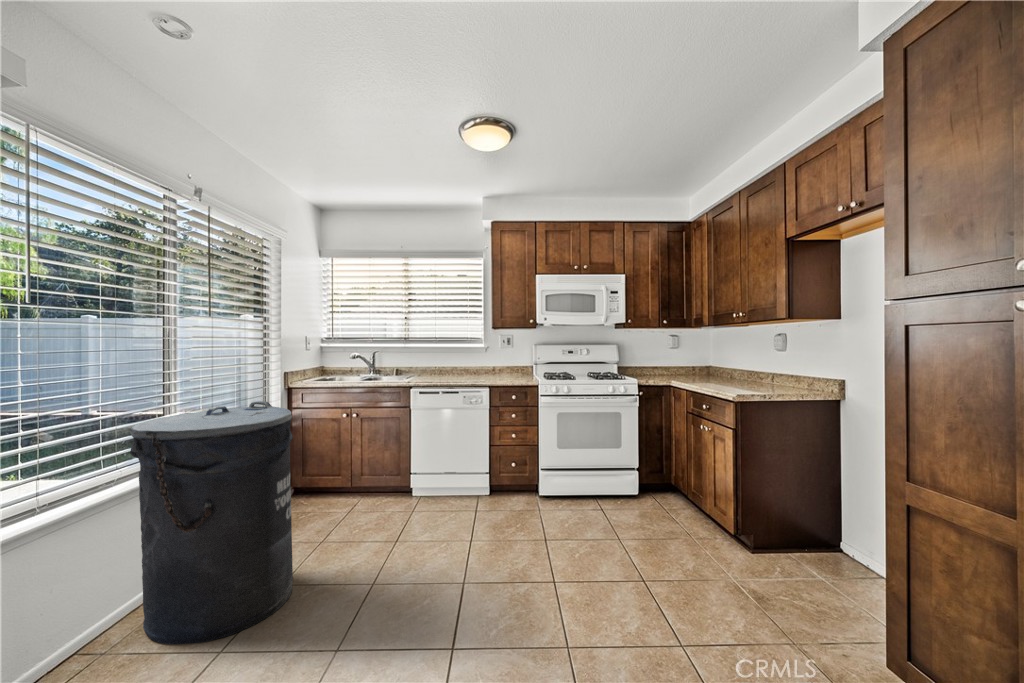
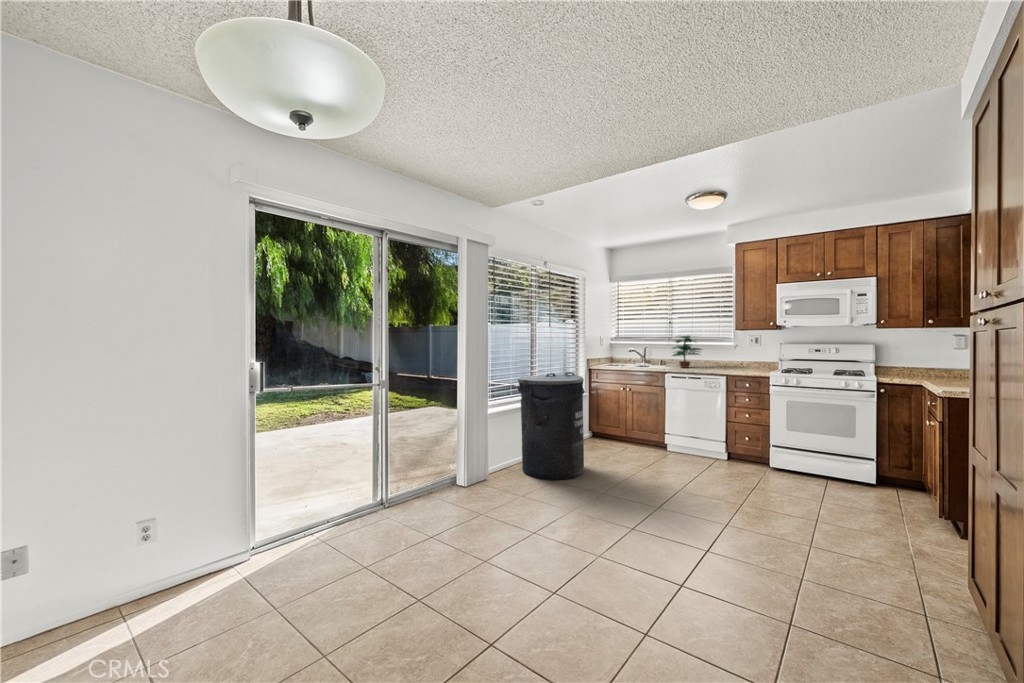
potted plant: none [413,335,452,379] -> present [673,336,701,368]

